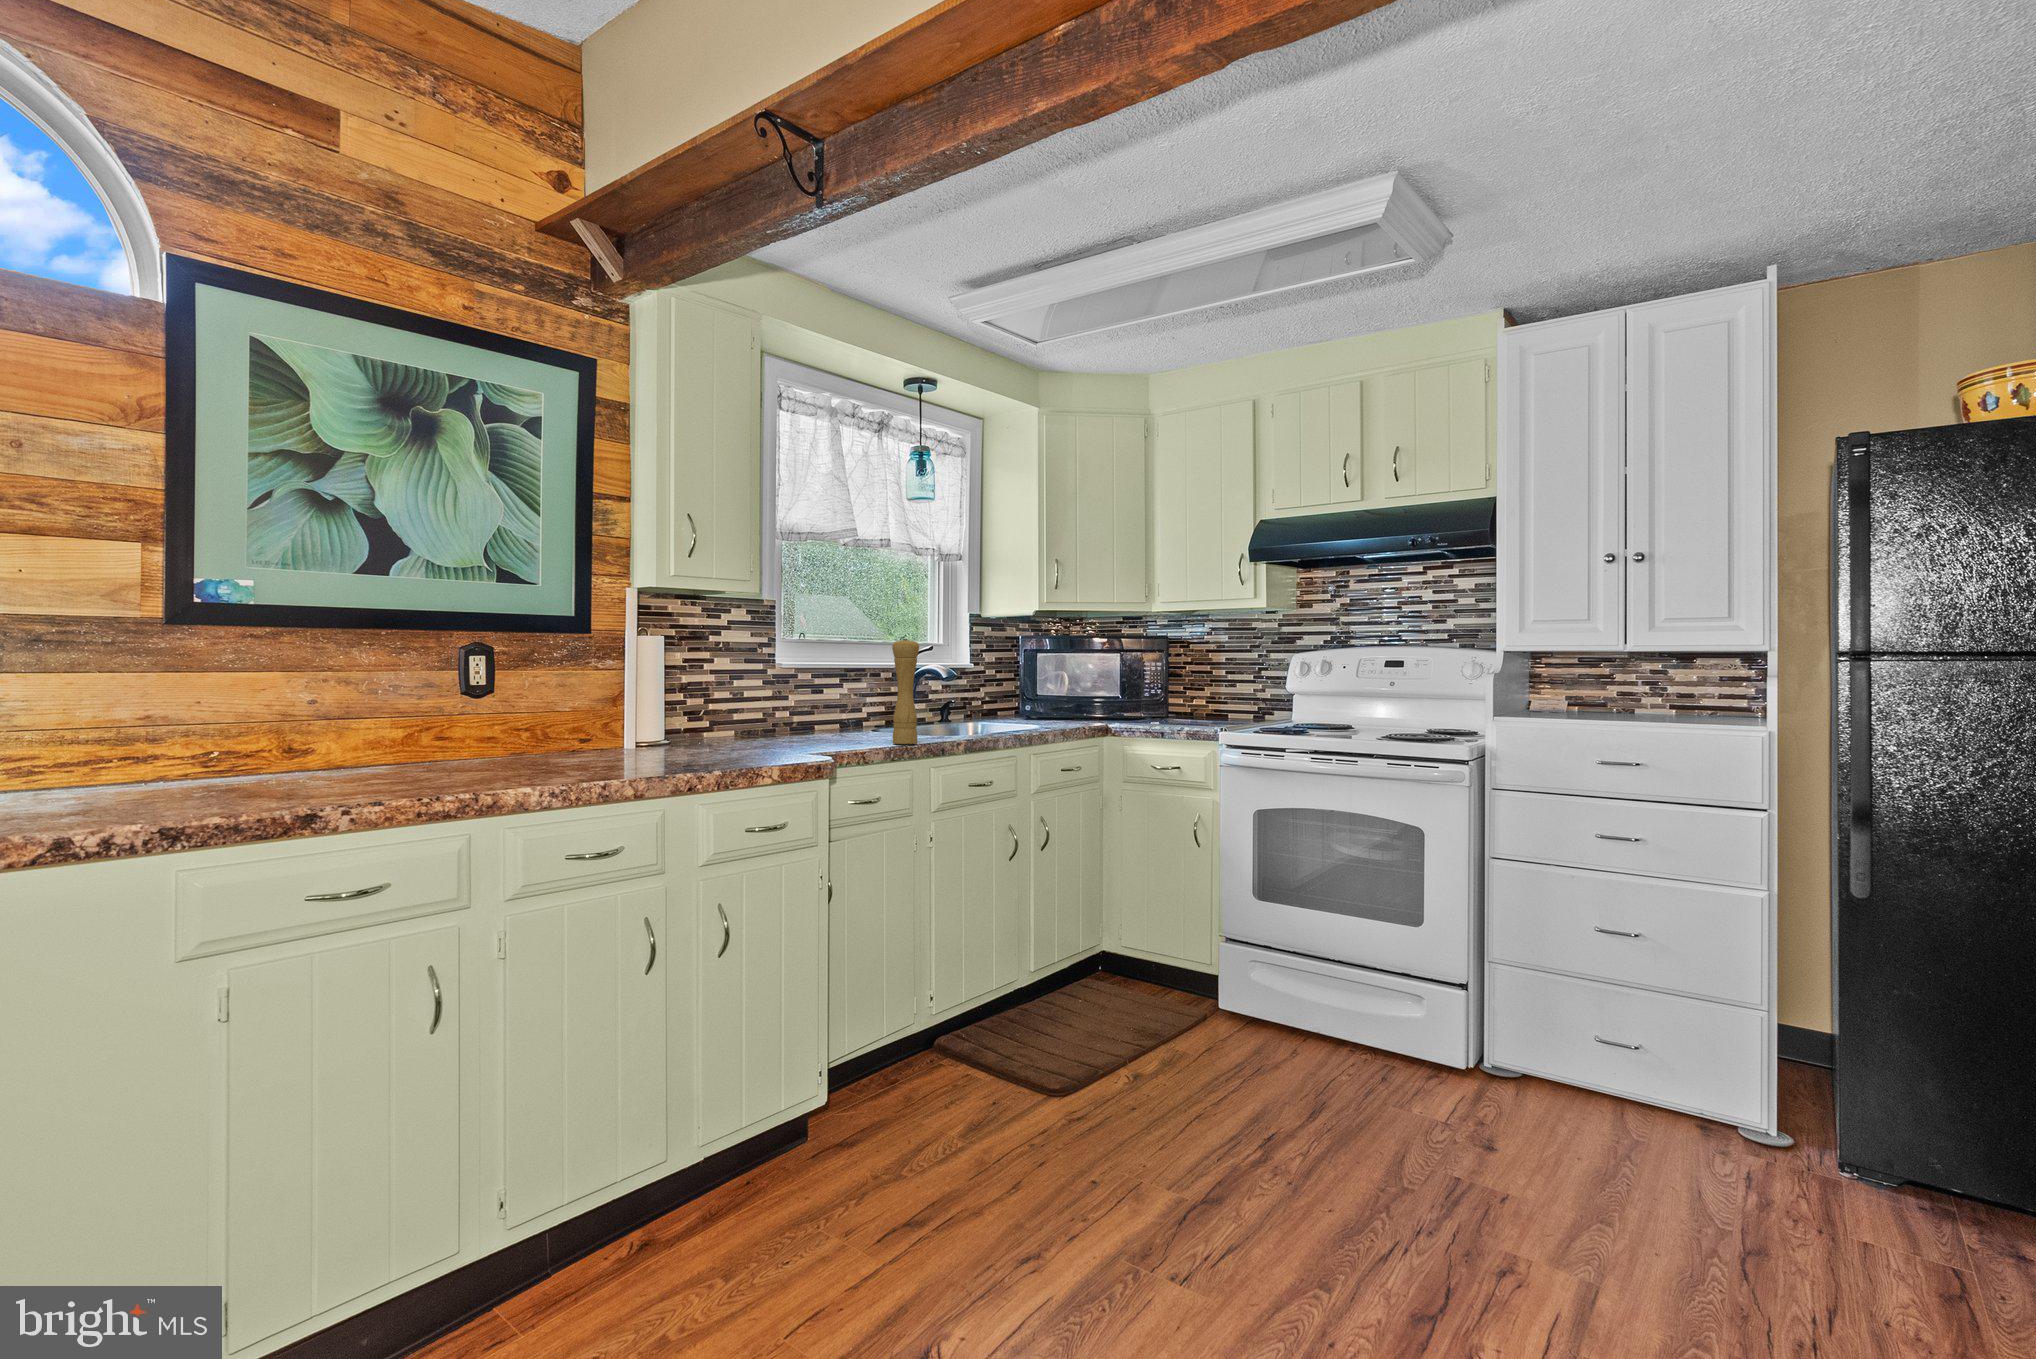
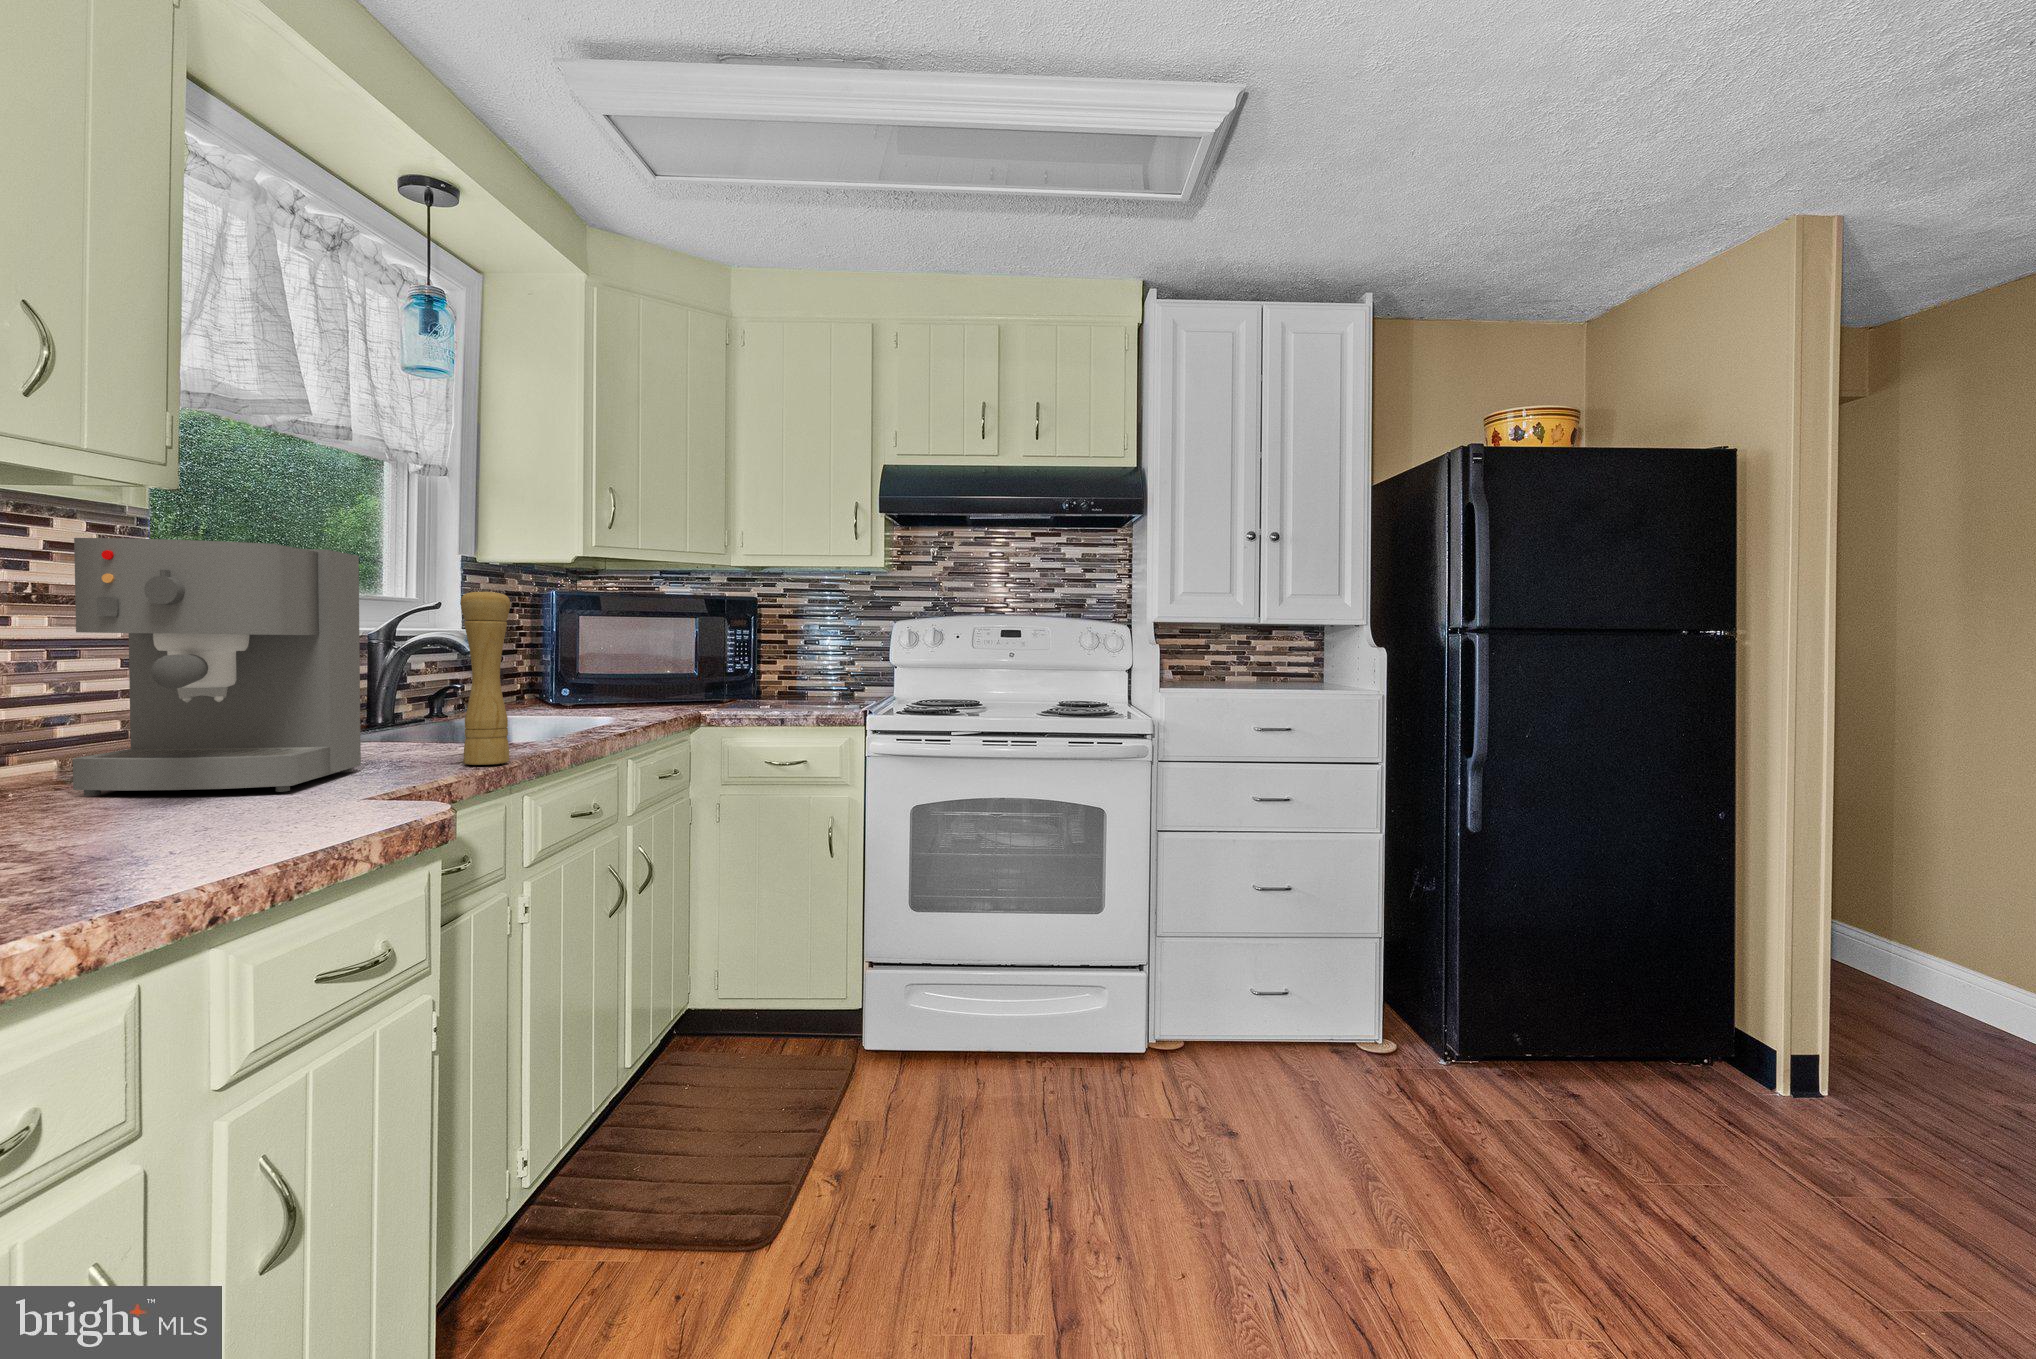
coffee maker: none [715,620,842,748] -> present [73,538,361,796]

